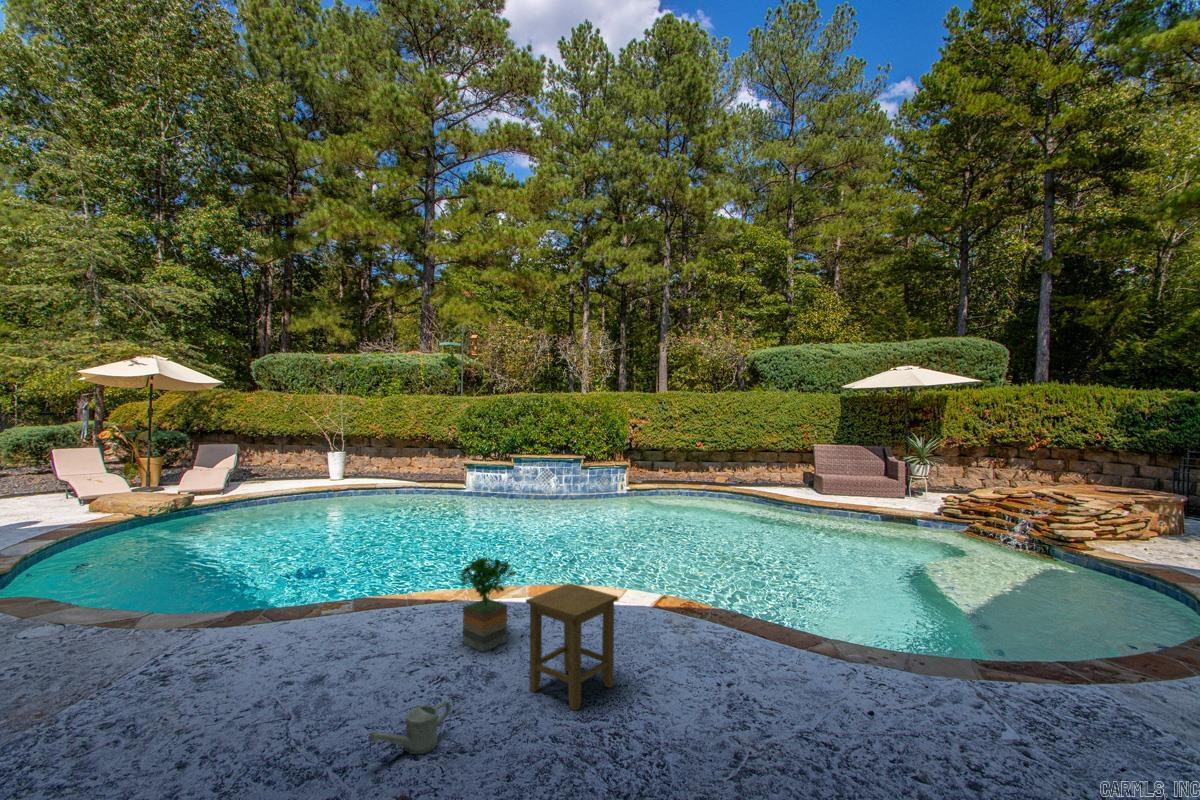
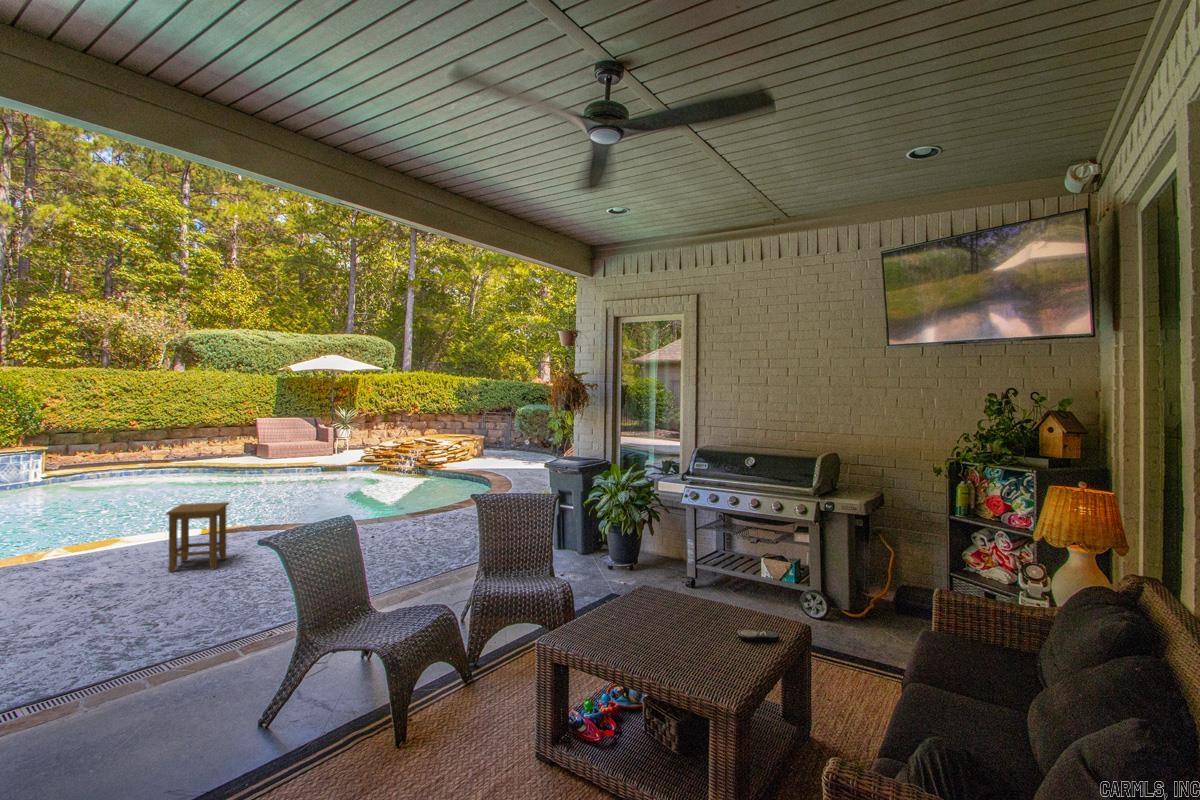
potted tree: present [460,558,516,652] -> none [59,503,117,575]
watering can: present [370,701,450,754] -> none [108,574,142,604]

